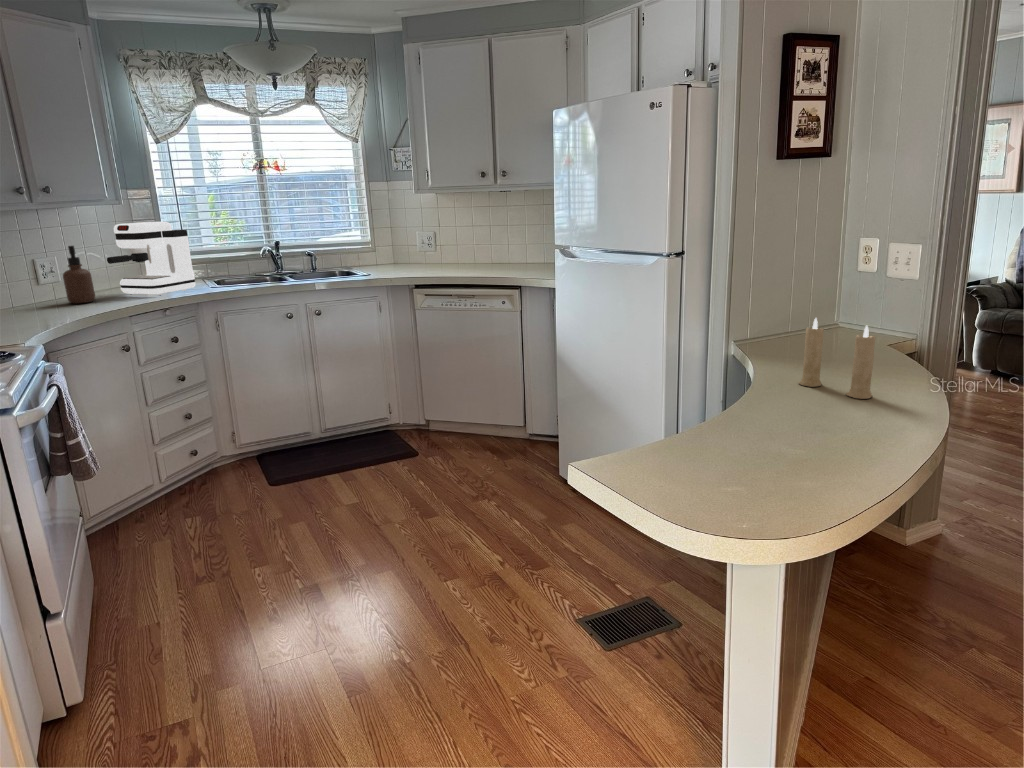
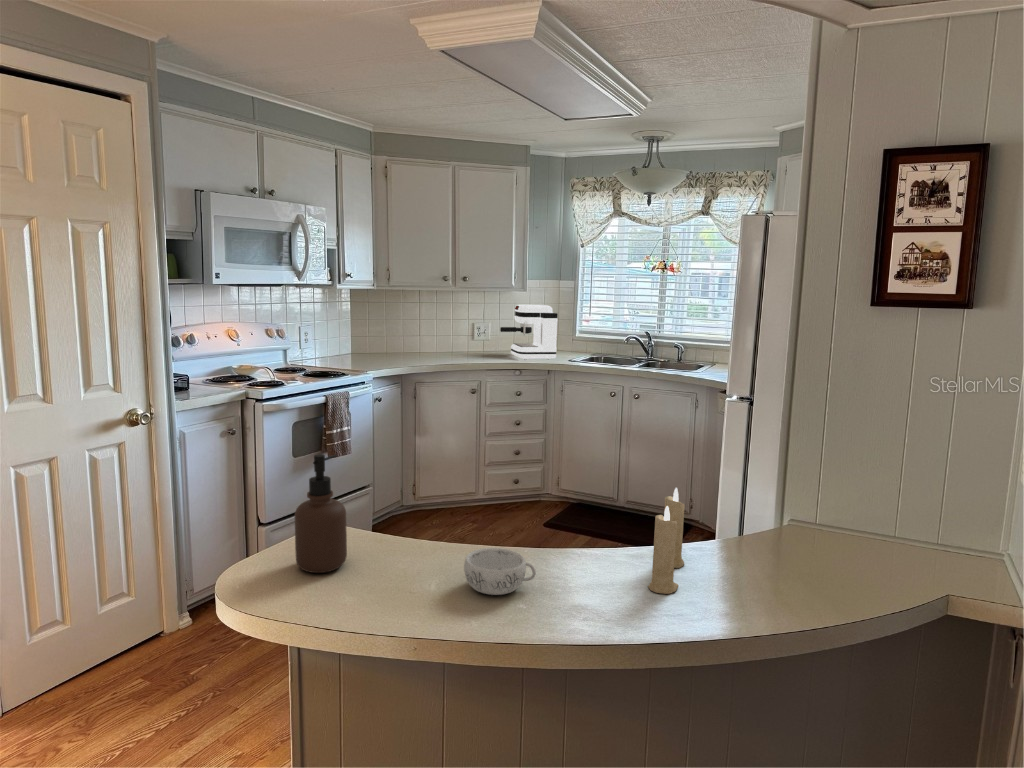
soap dispenser: present [63,246,95,304] -> present [295,454,347,573]
decorative bowl: none [800,402,866,444] -> present [464,548,536,595]

